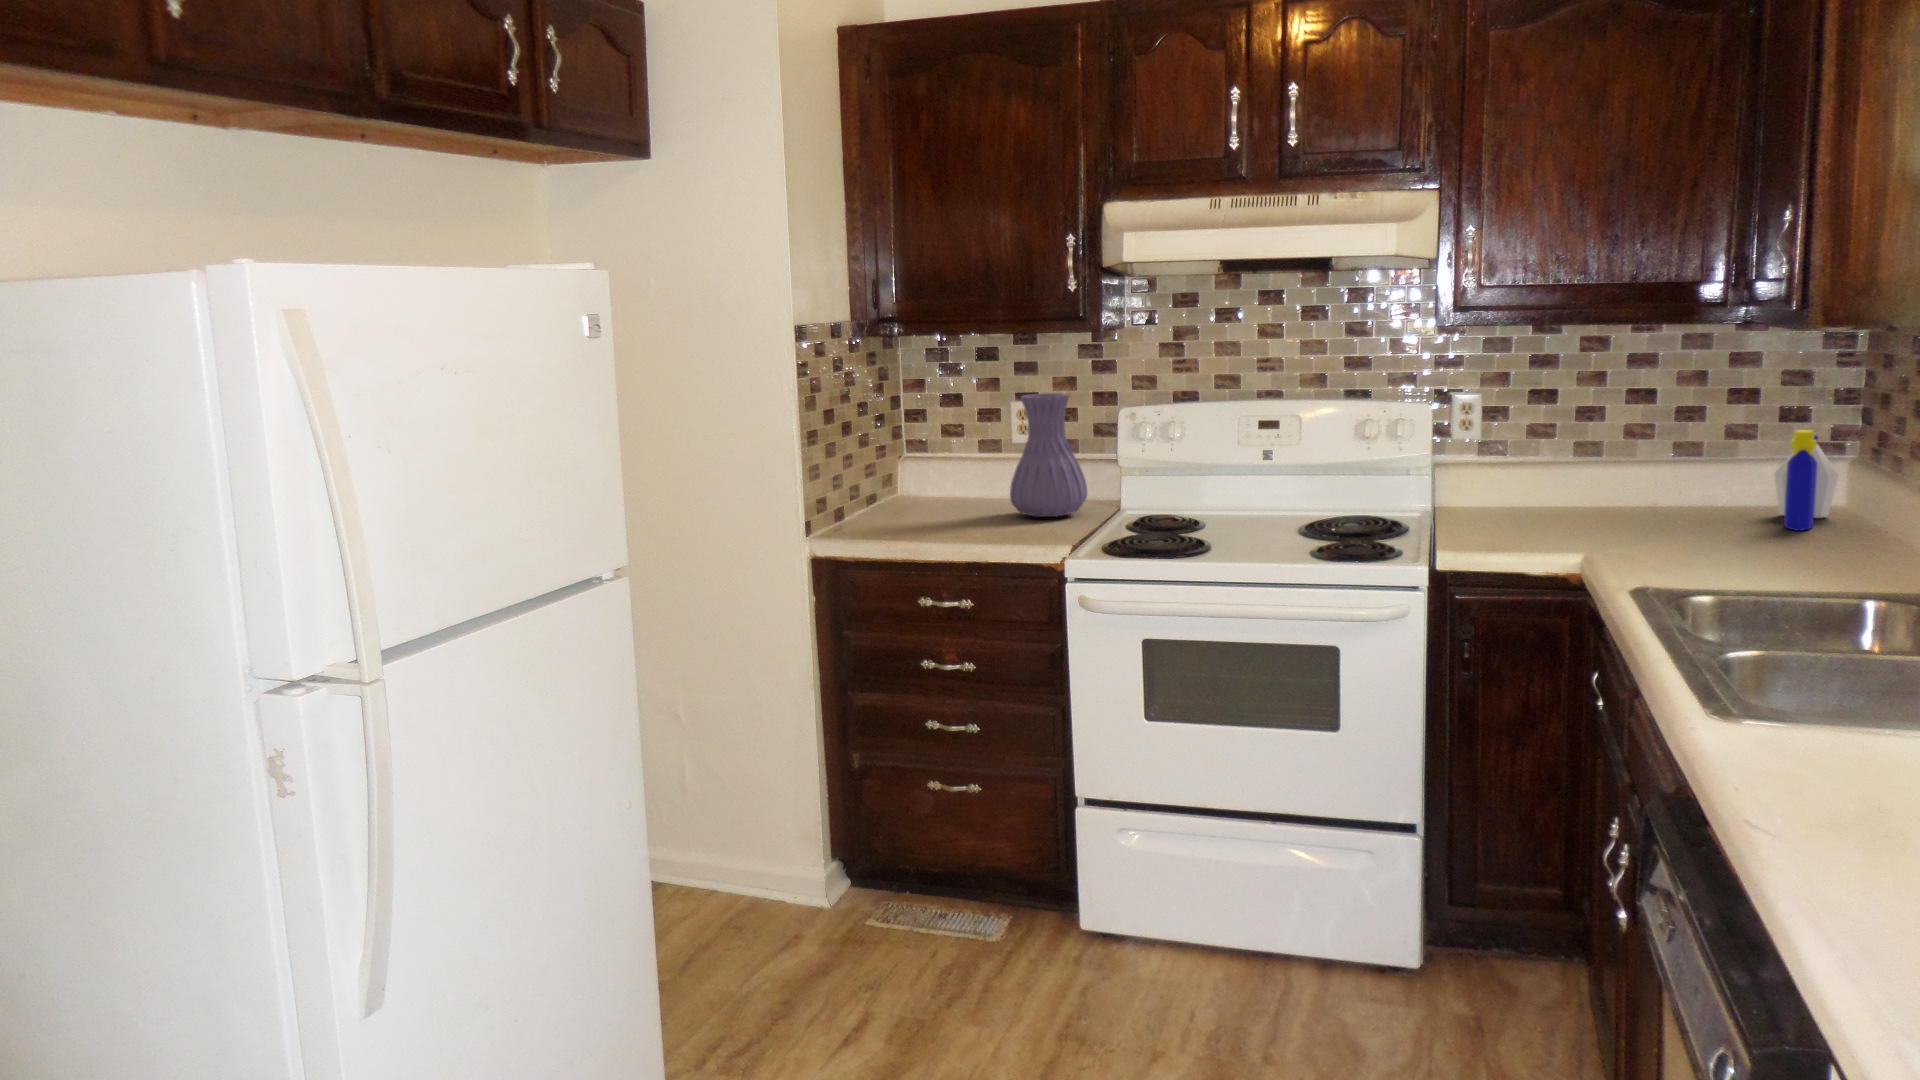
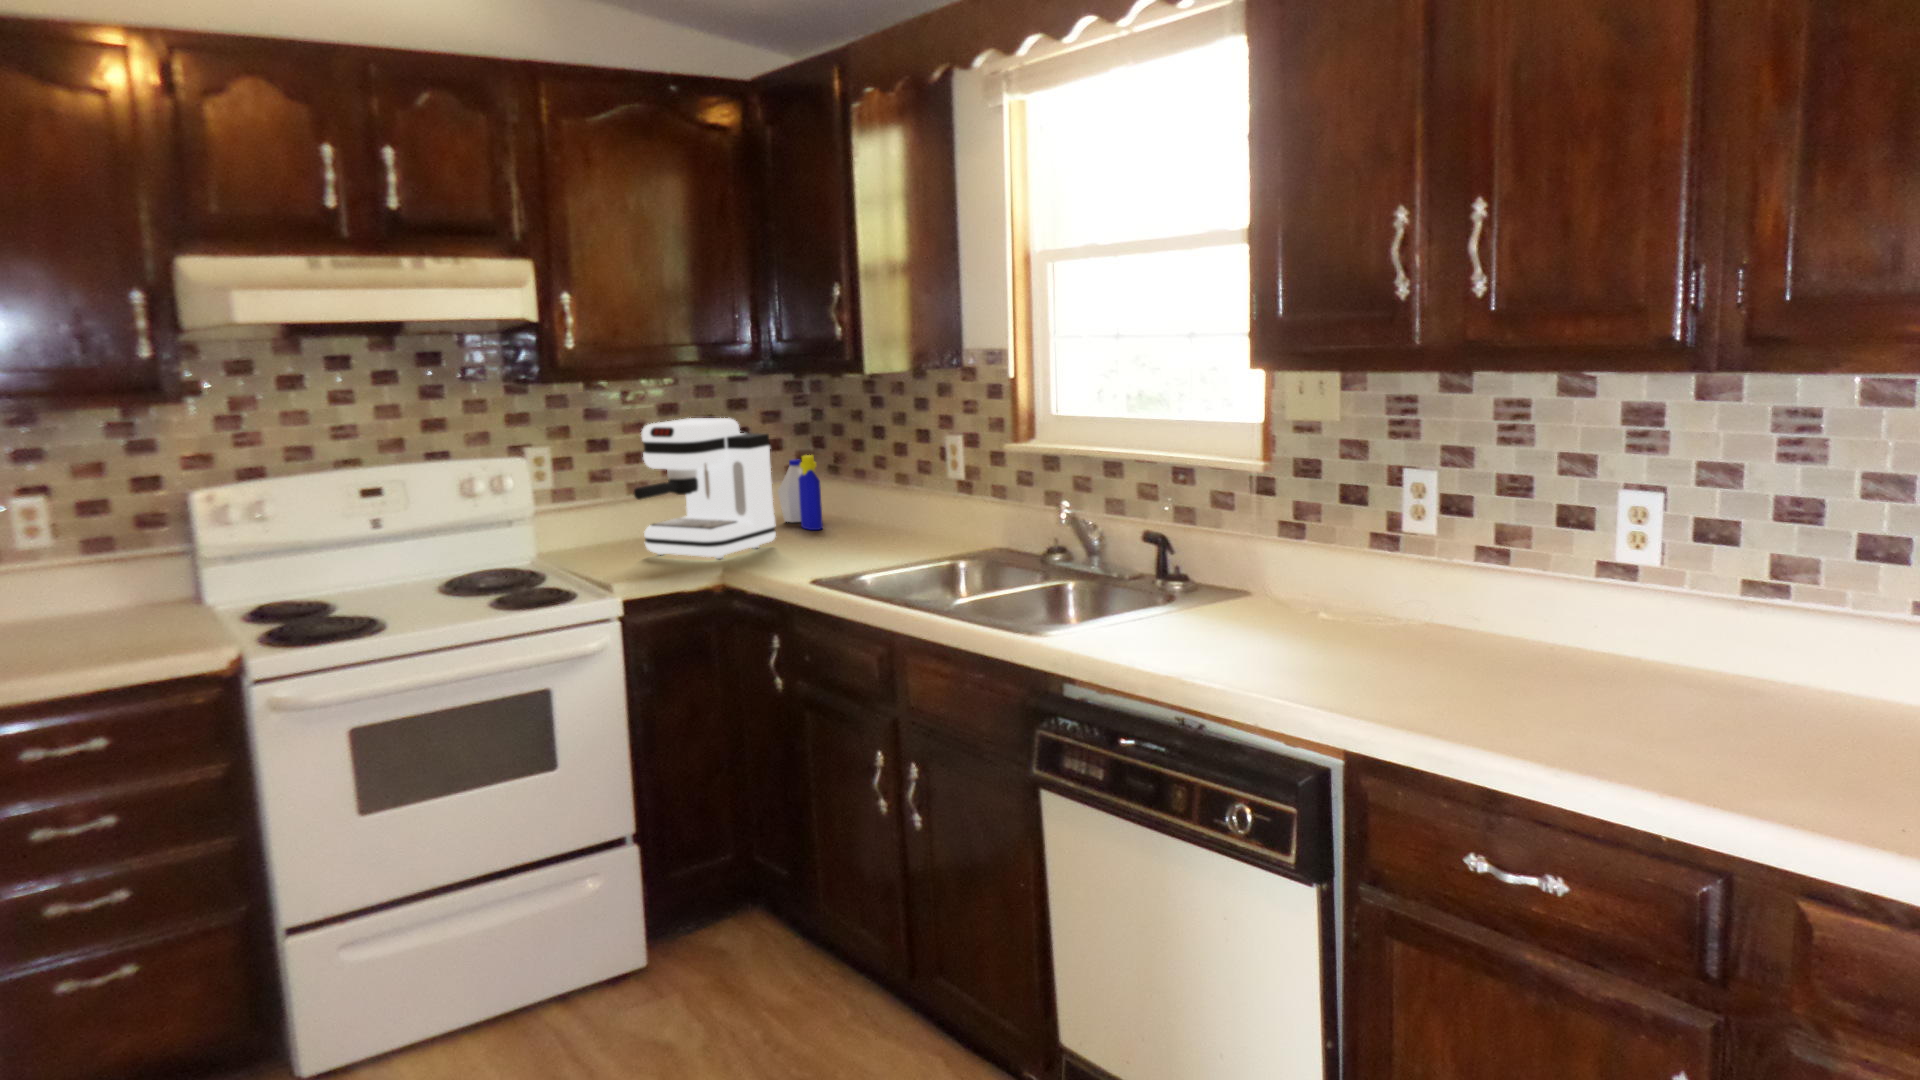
coffee maker: none [1510,371,1708,544] -> present [634,418,776,559]
vase: present [1010,393,1087,517] -> none [58,480,168,630]

